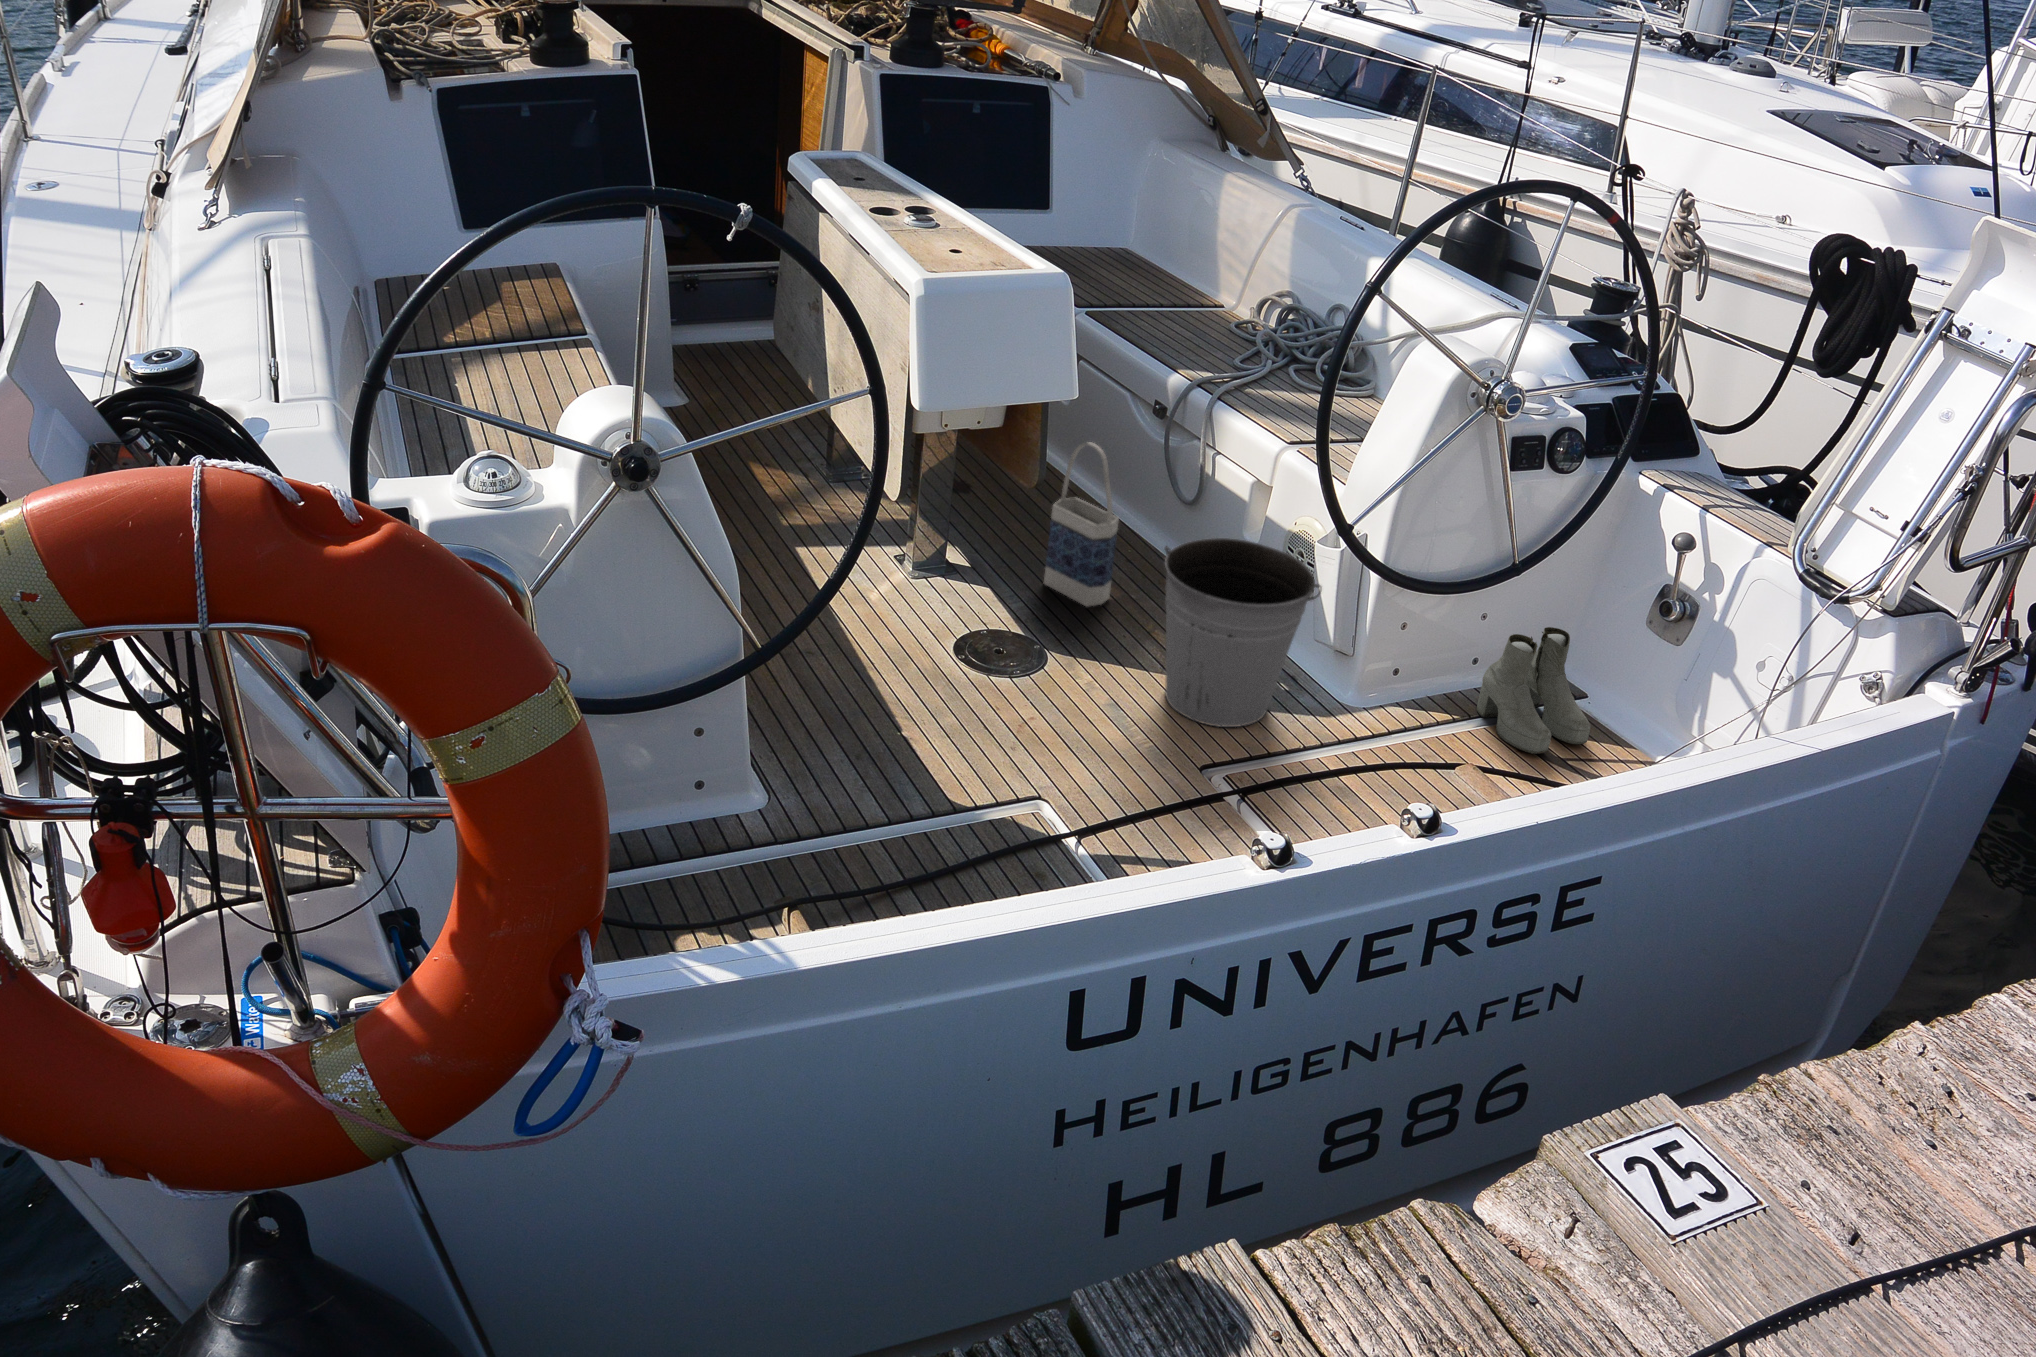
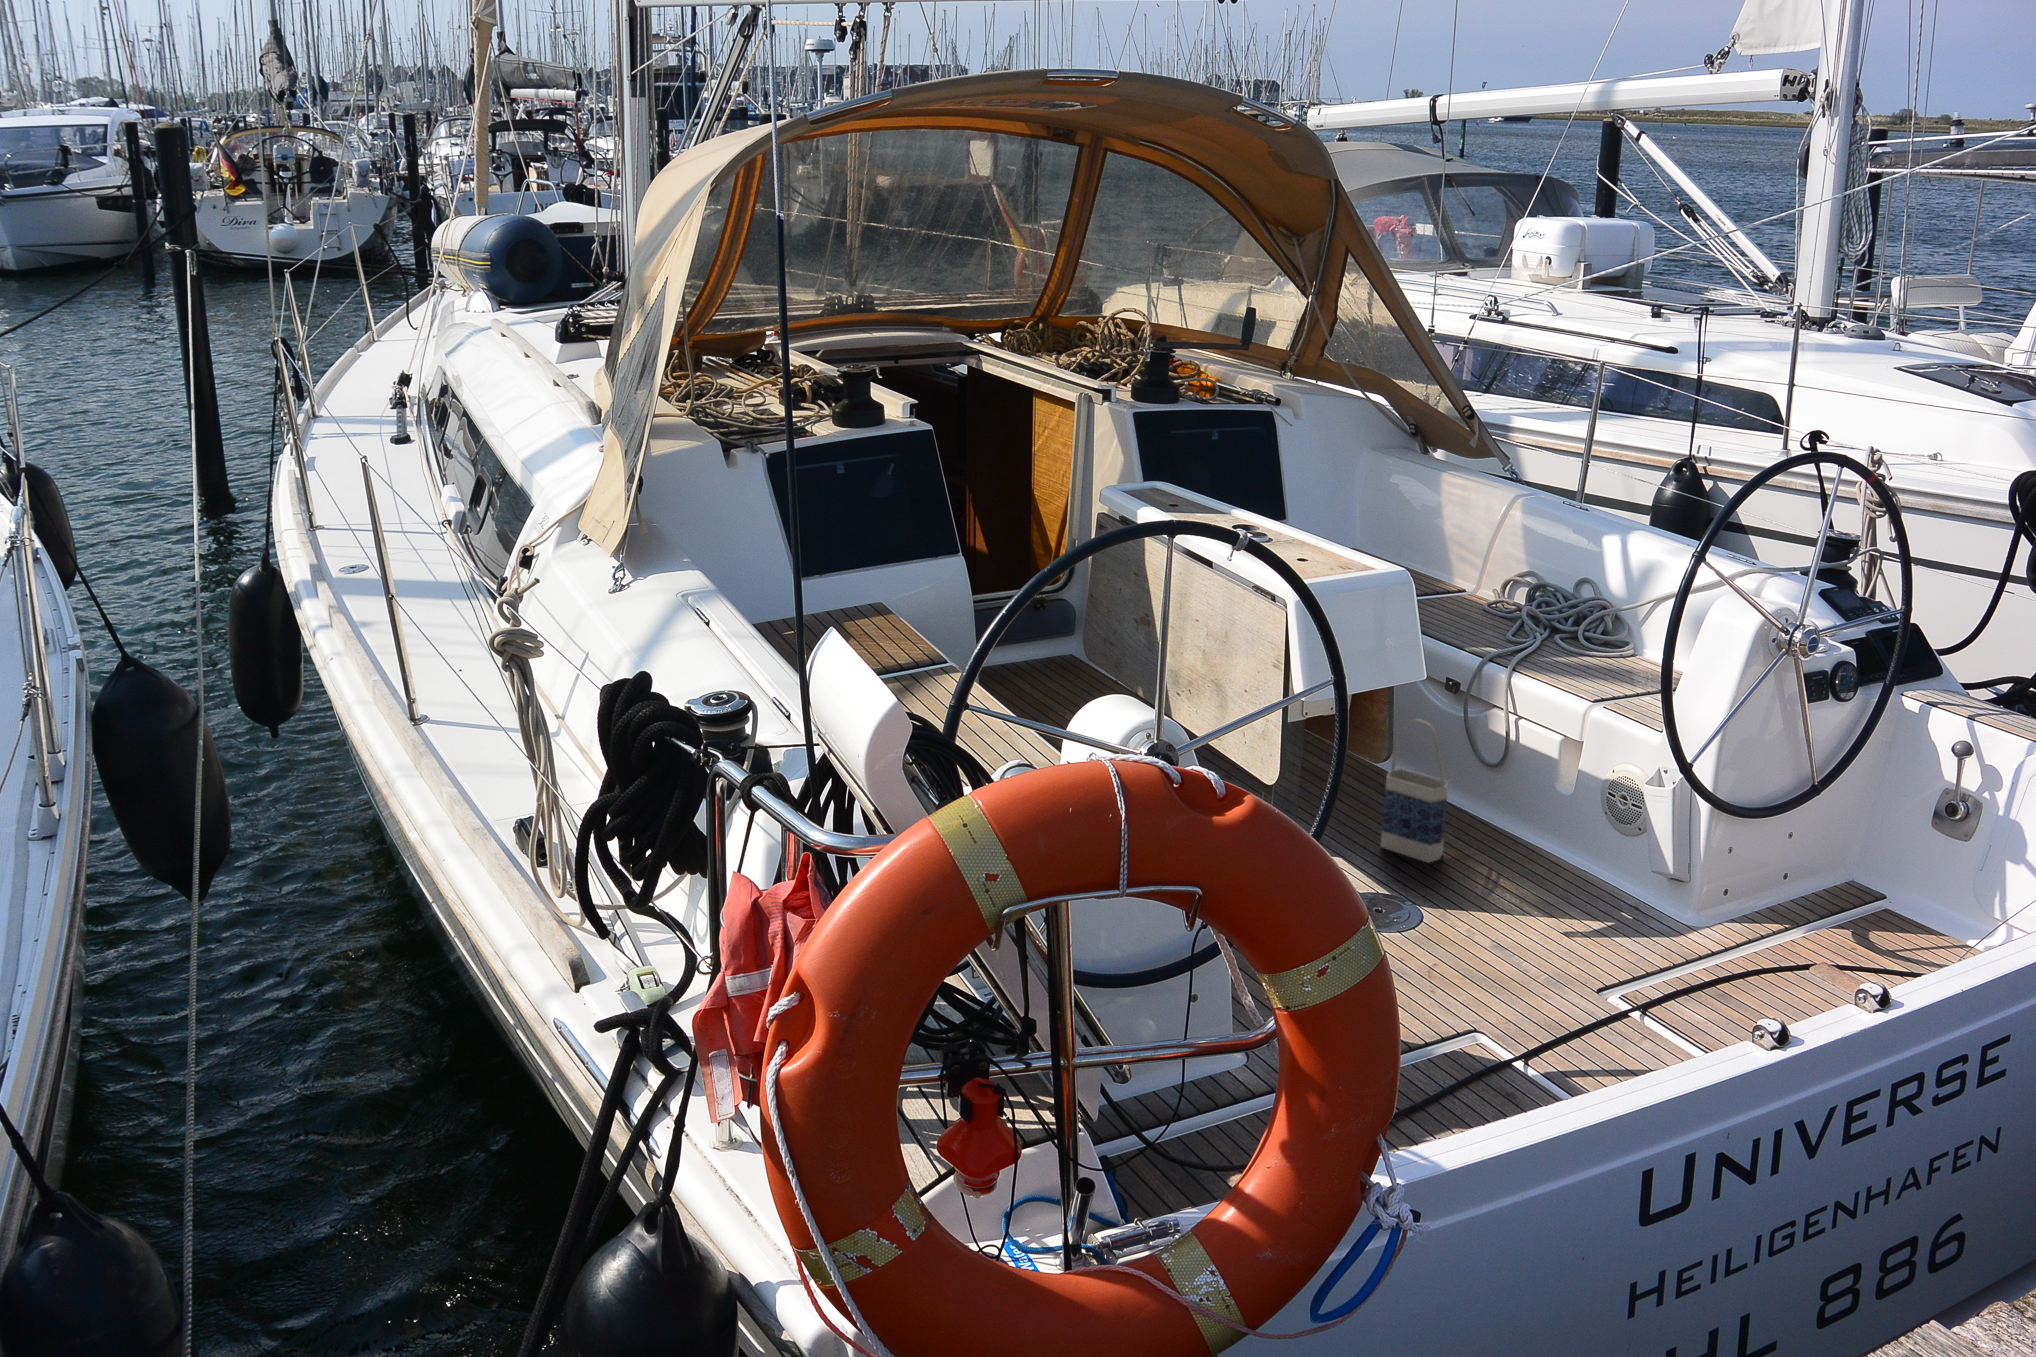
bucket: present [1164,538,1322,727] -> none [1524,788,1673,952]
boots: present [1477,627,1591,754] -> none [1801,835,1912,947]

